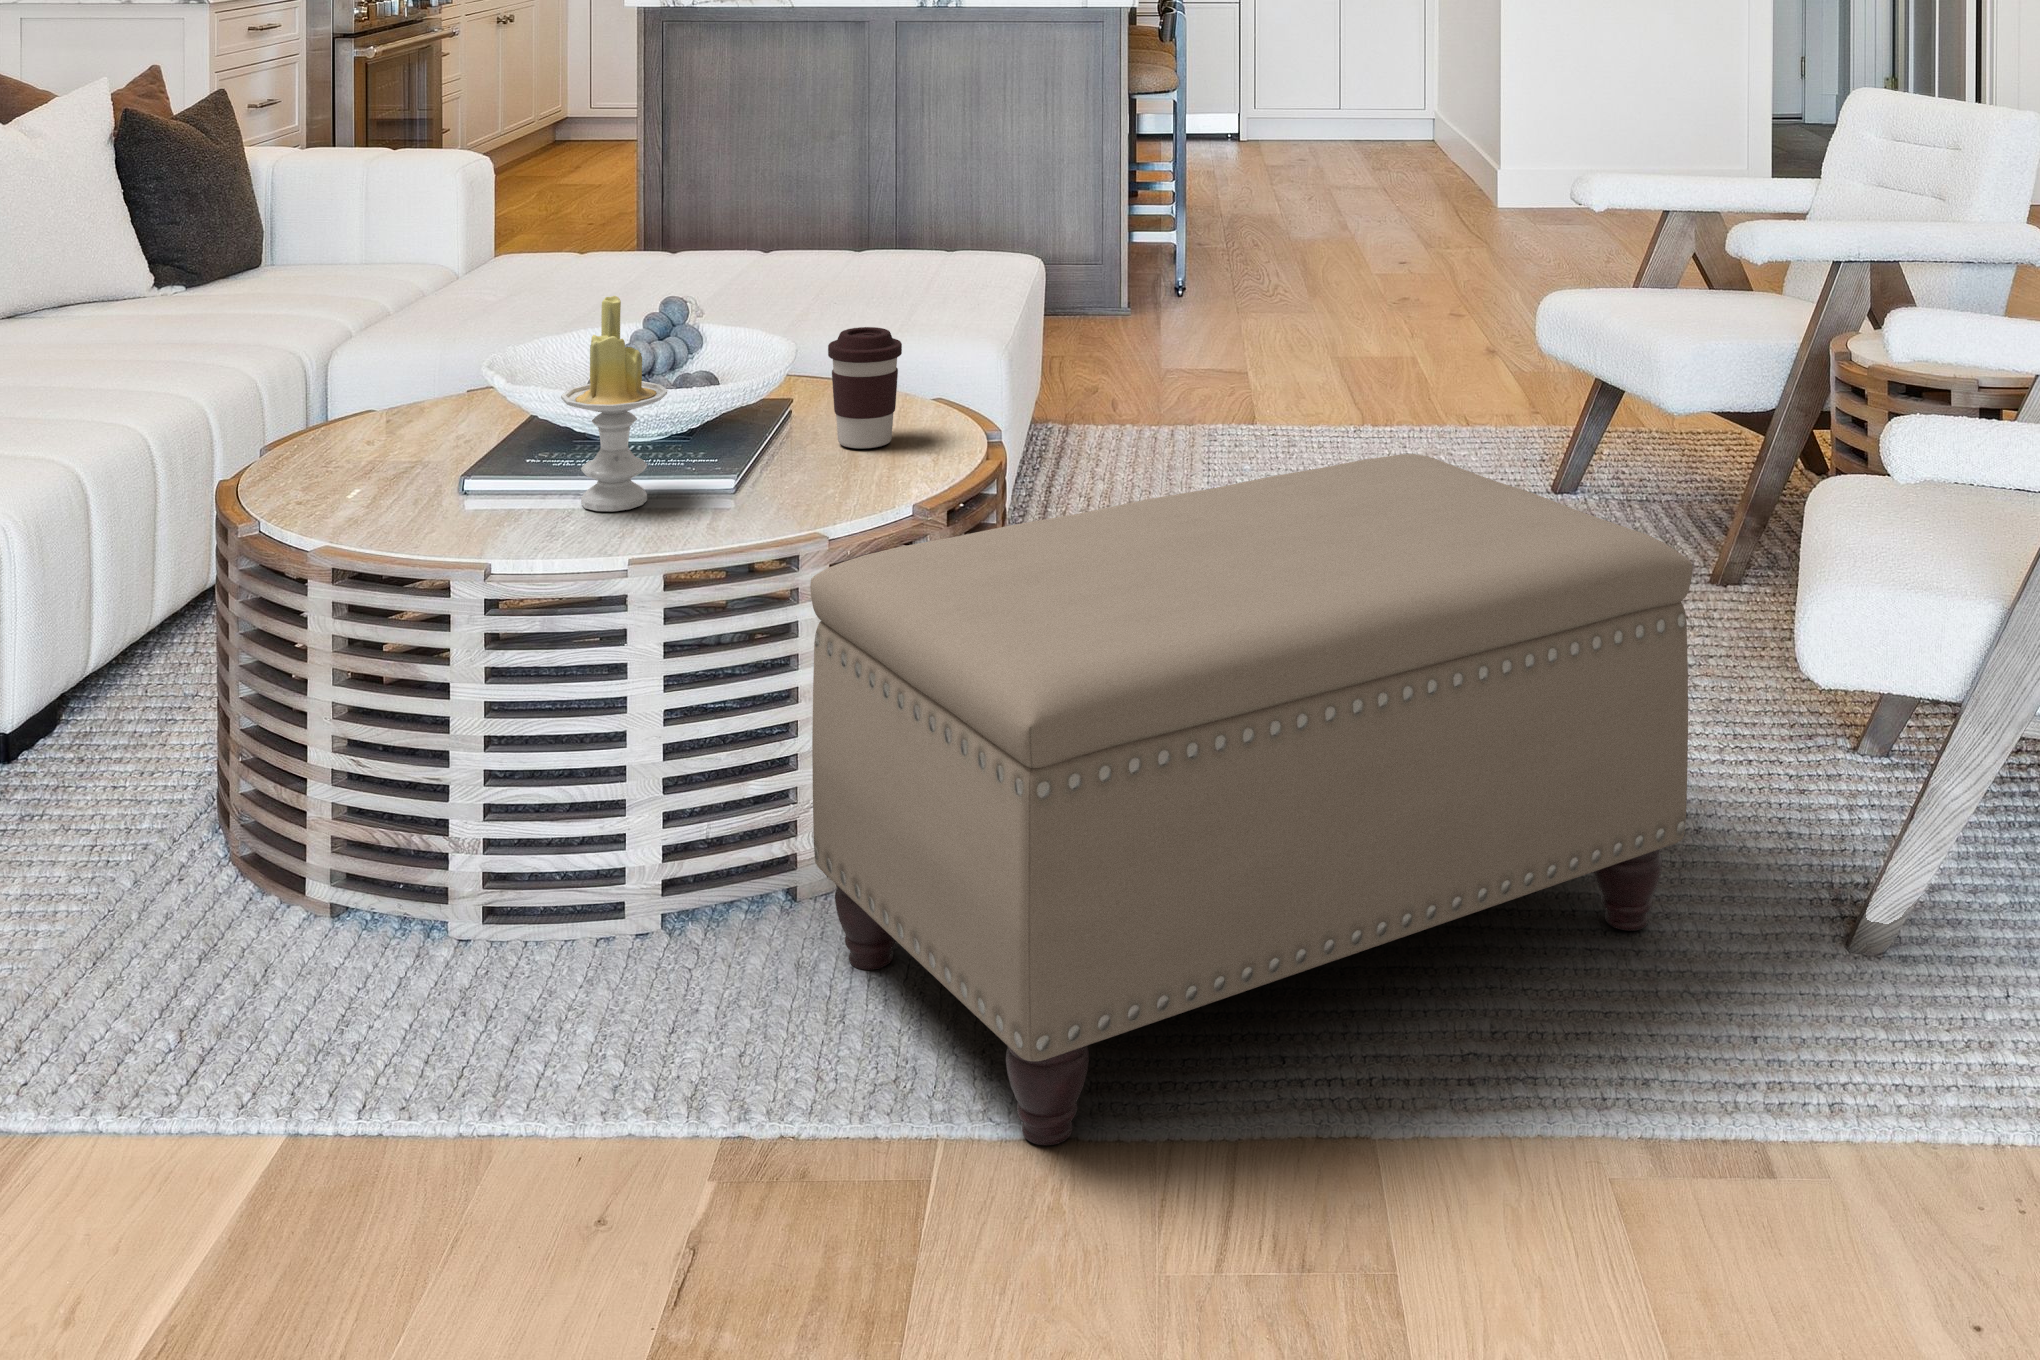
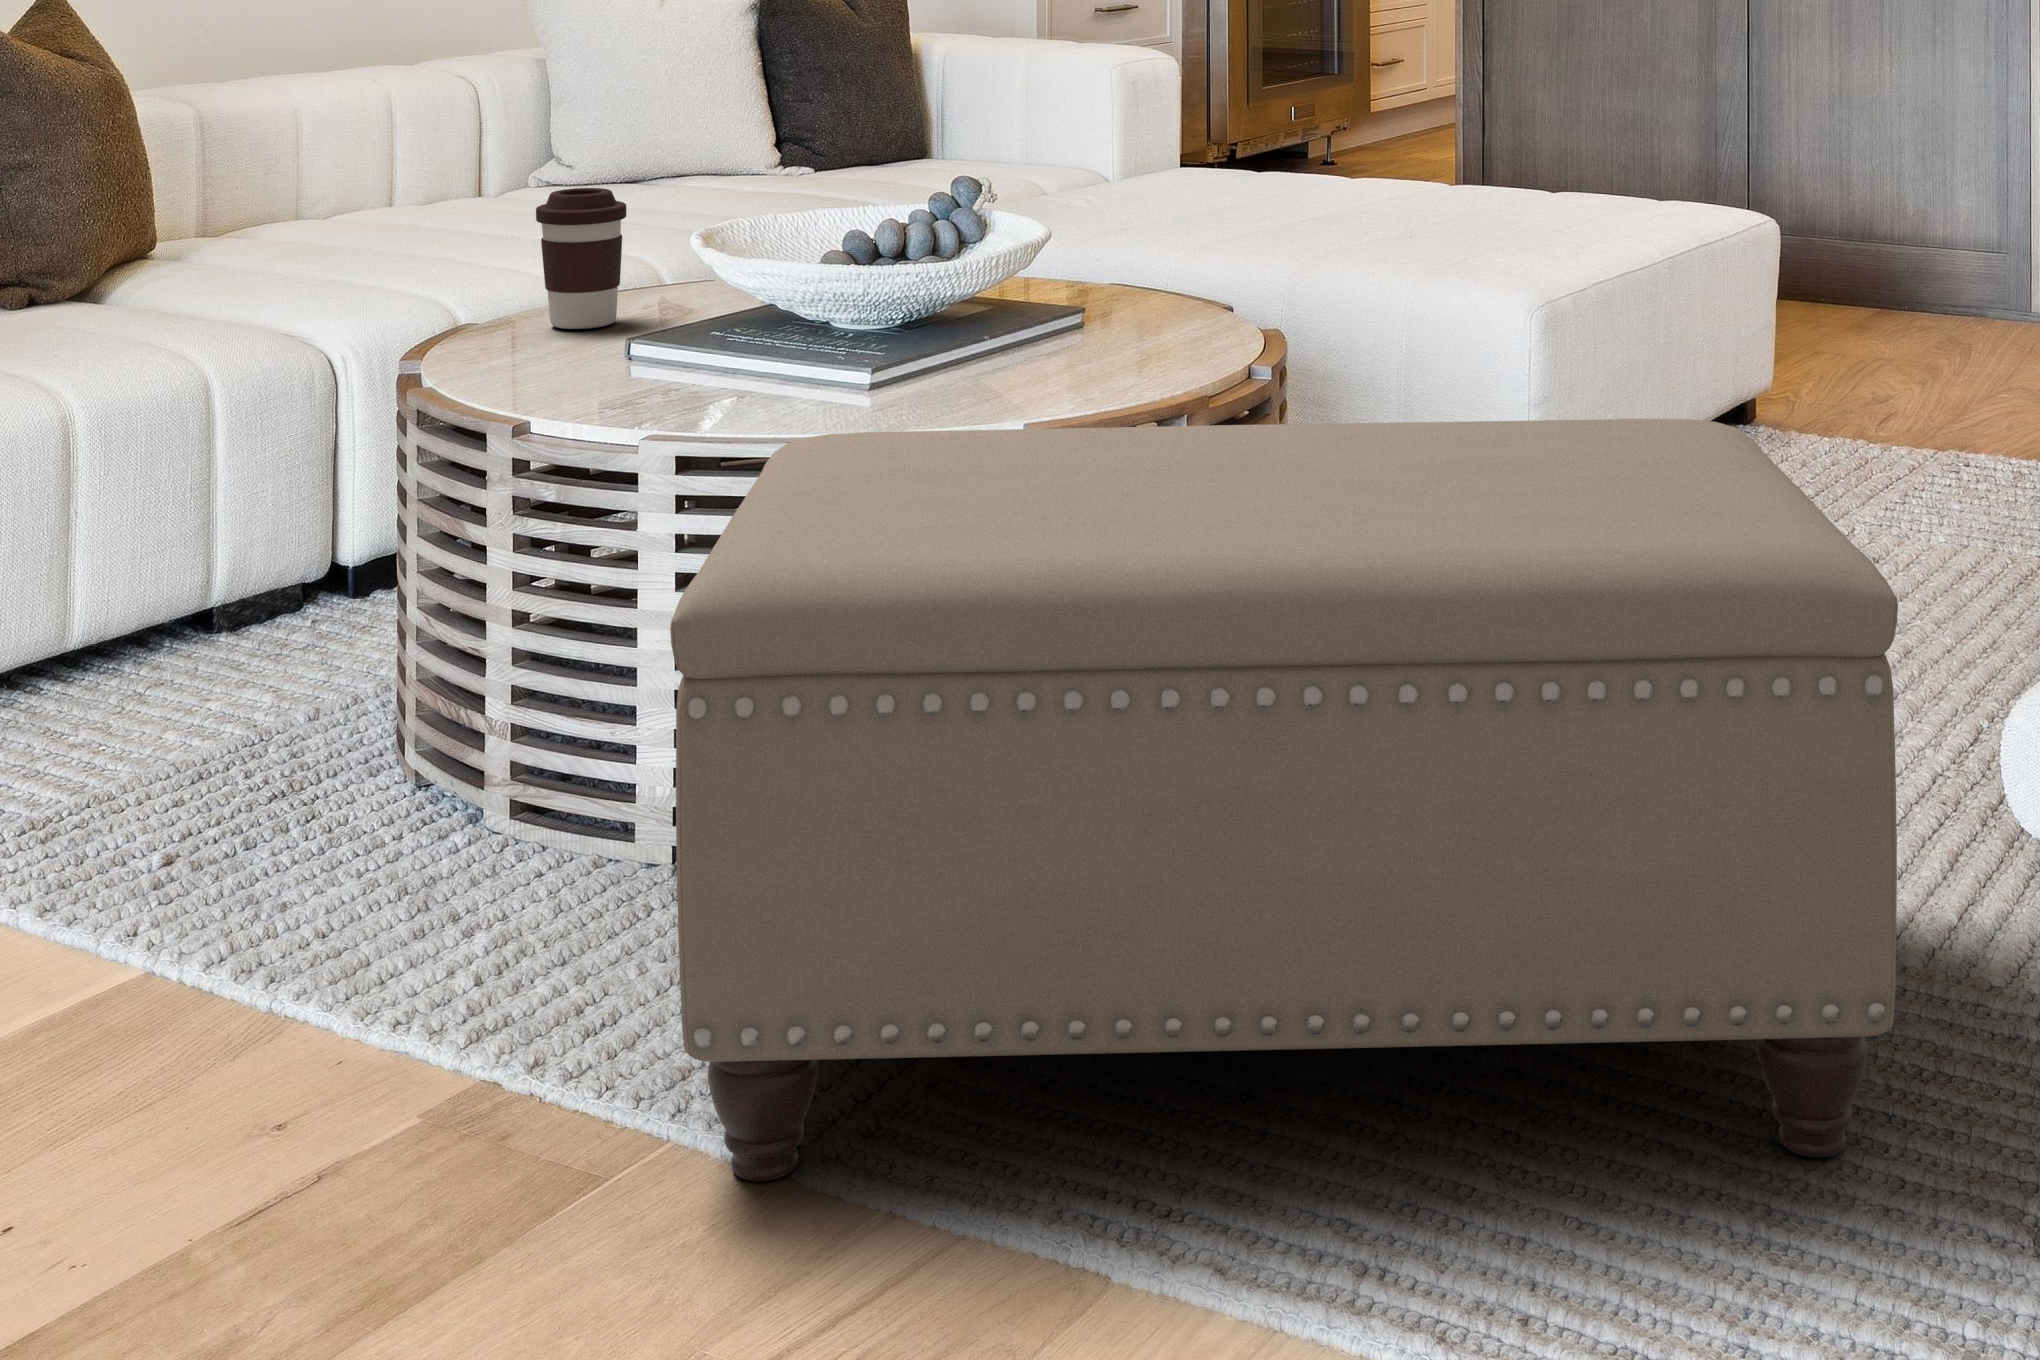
candle: present [561,296,668,511] -> none [665,121,790,372]
coffee cup: present [828,327,902,448] -> present [536,188,626,329]

